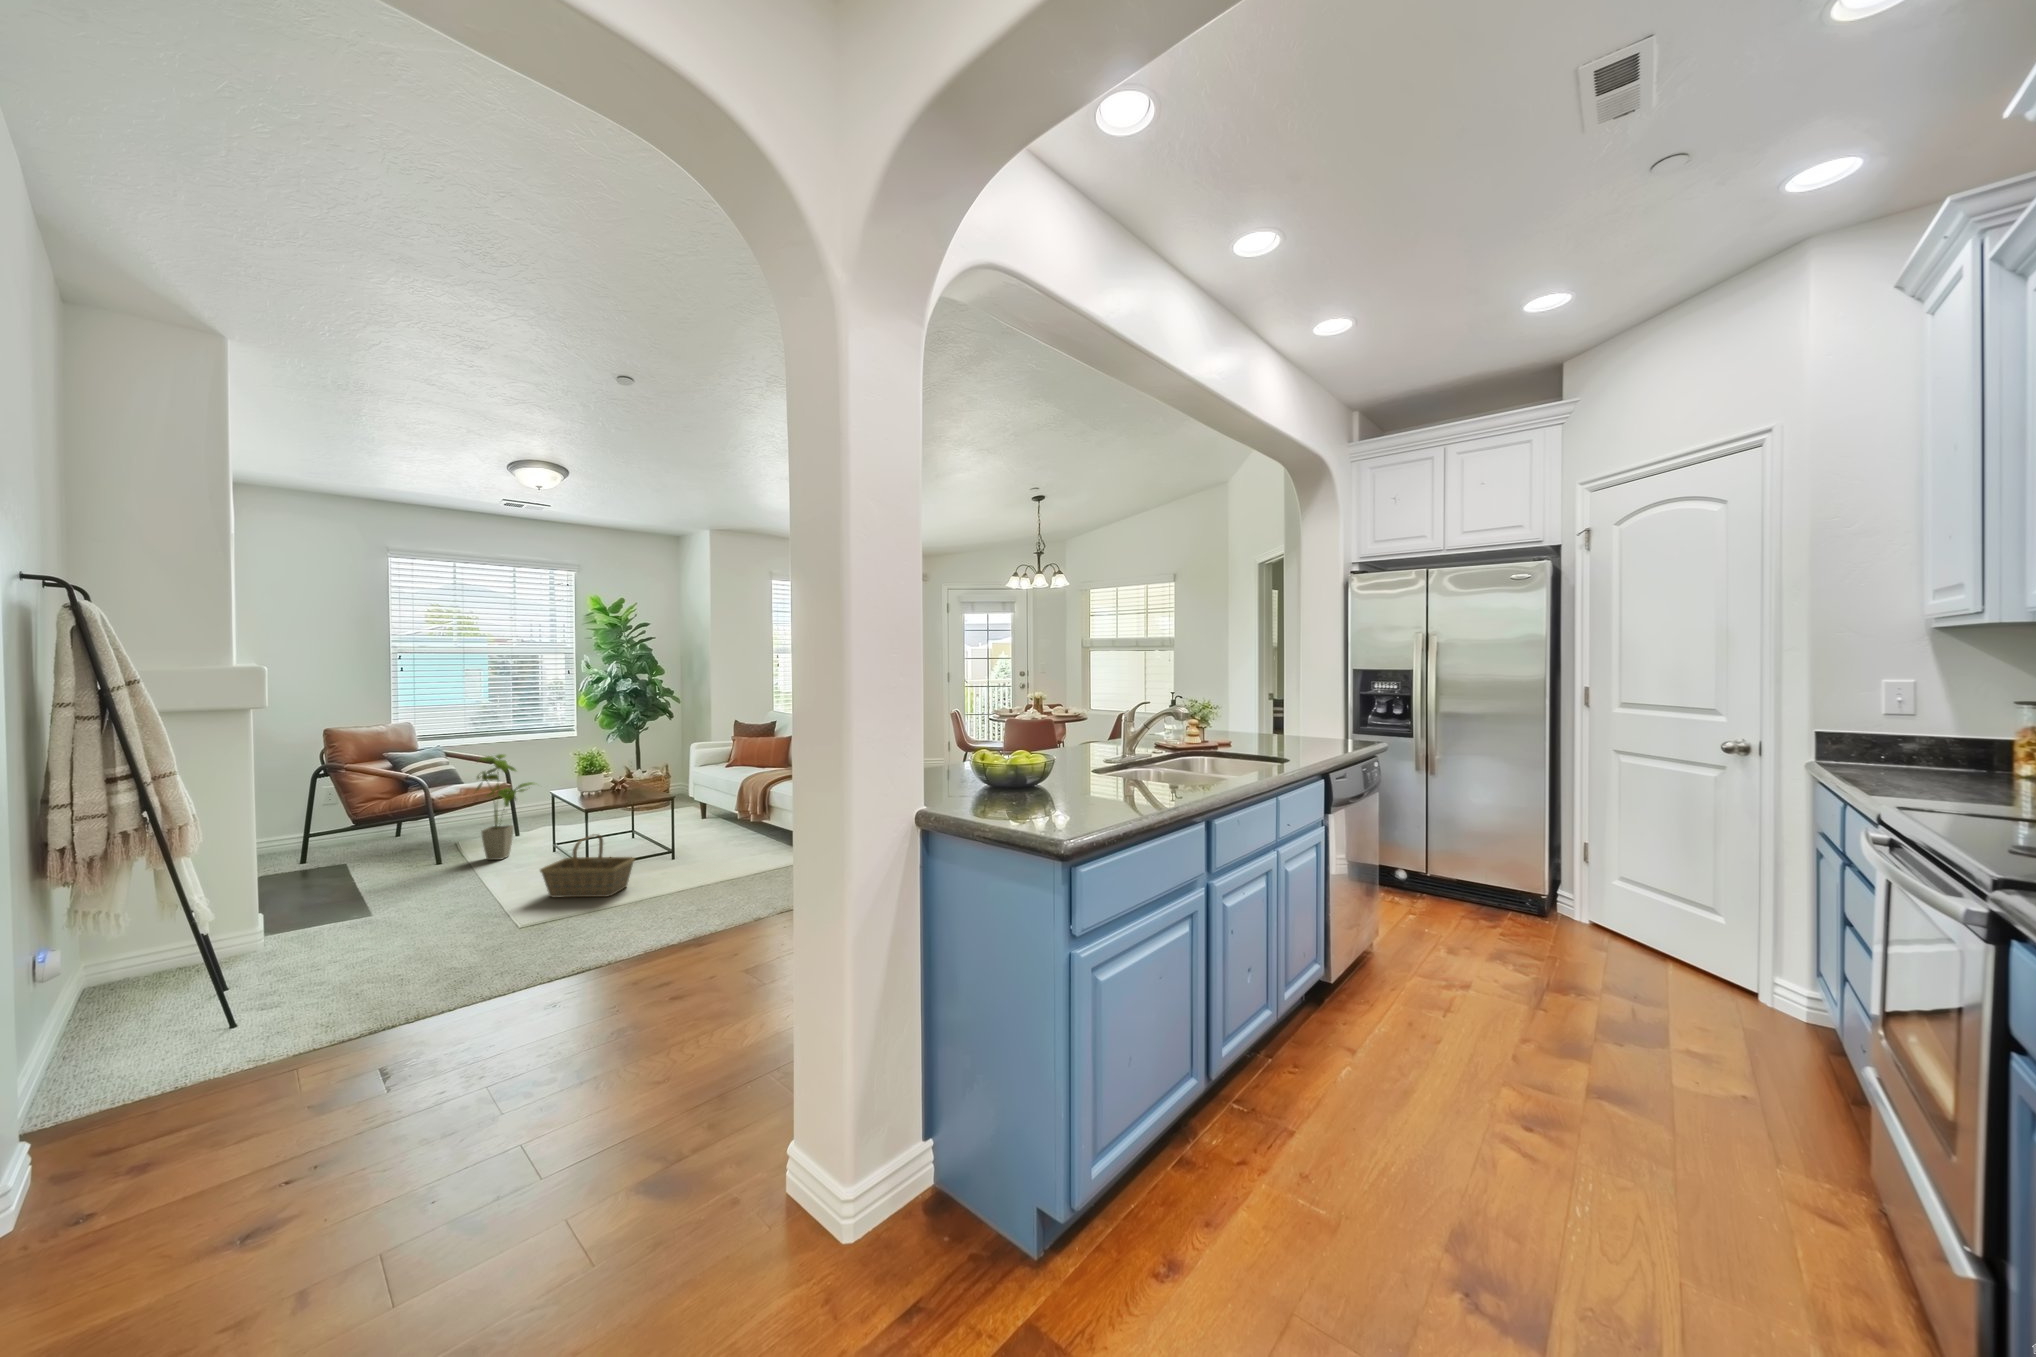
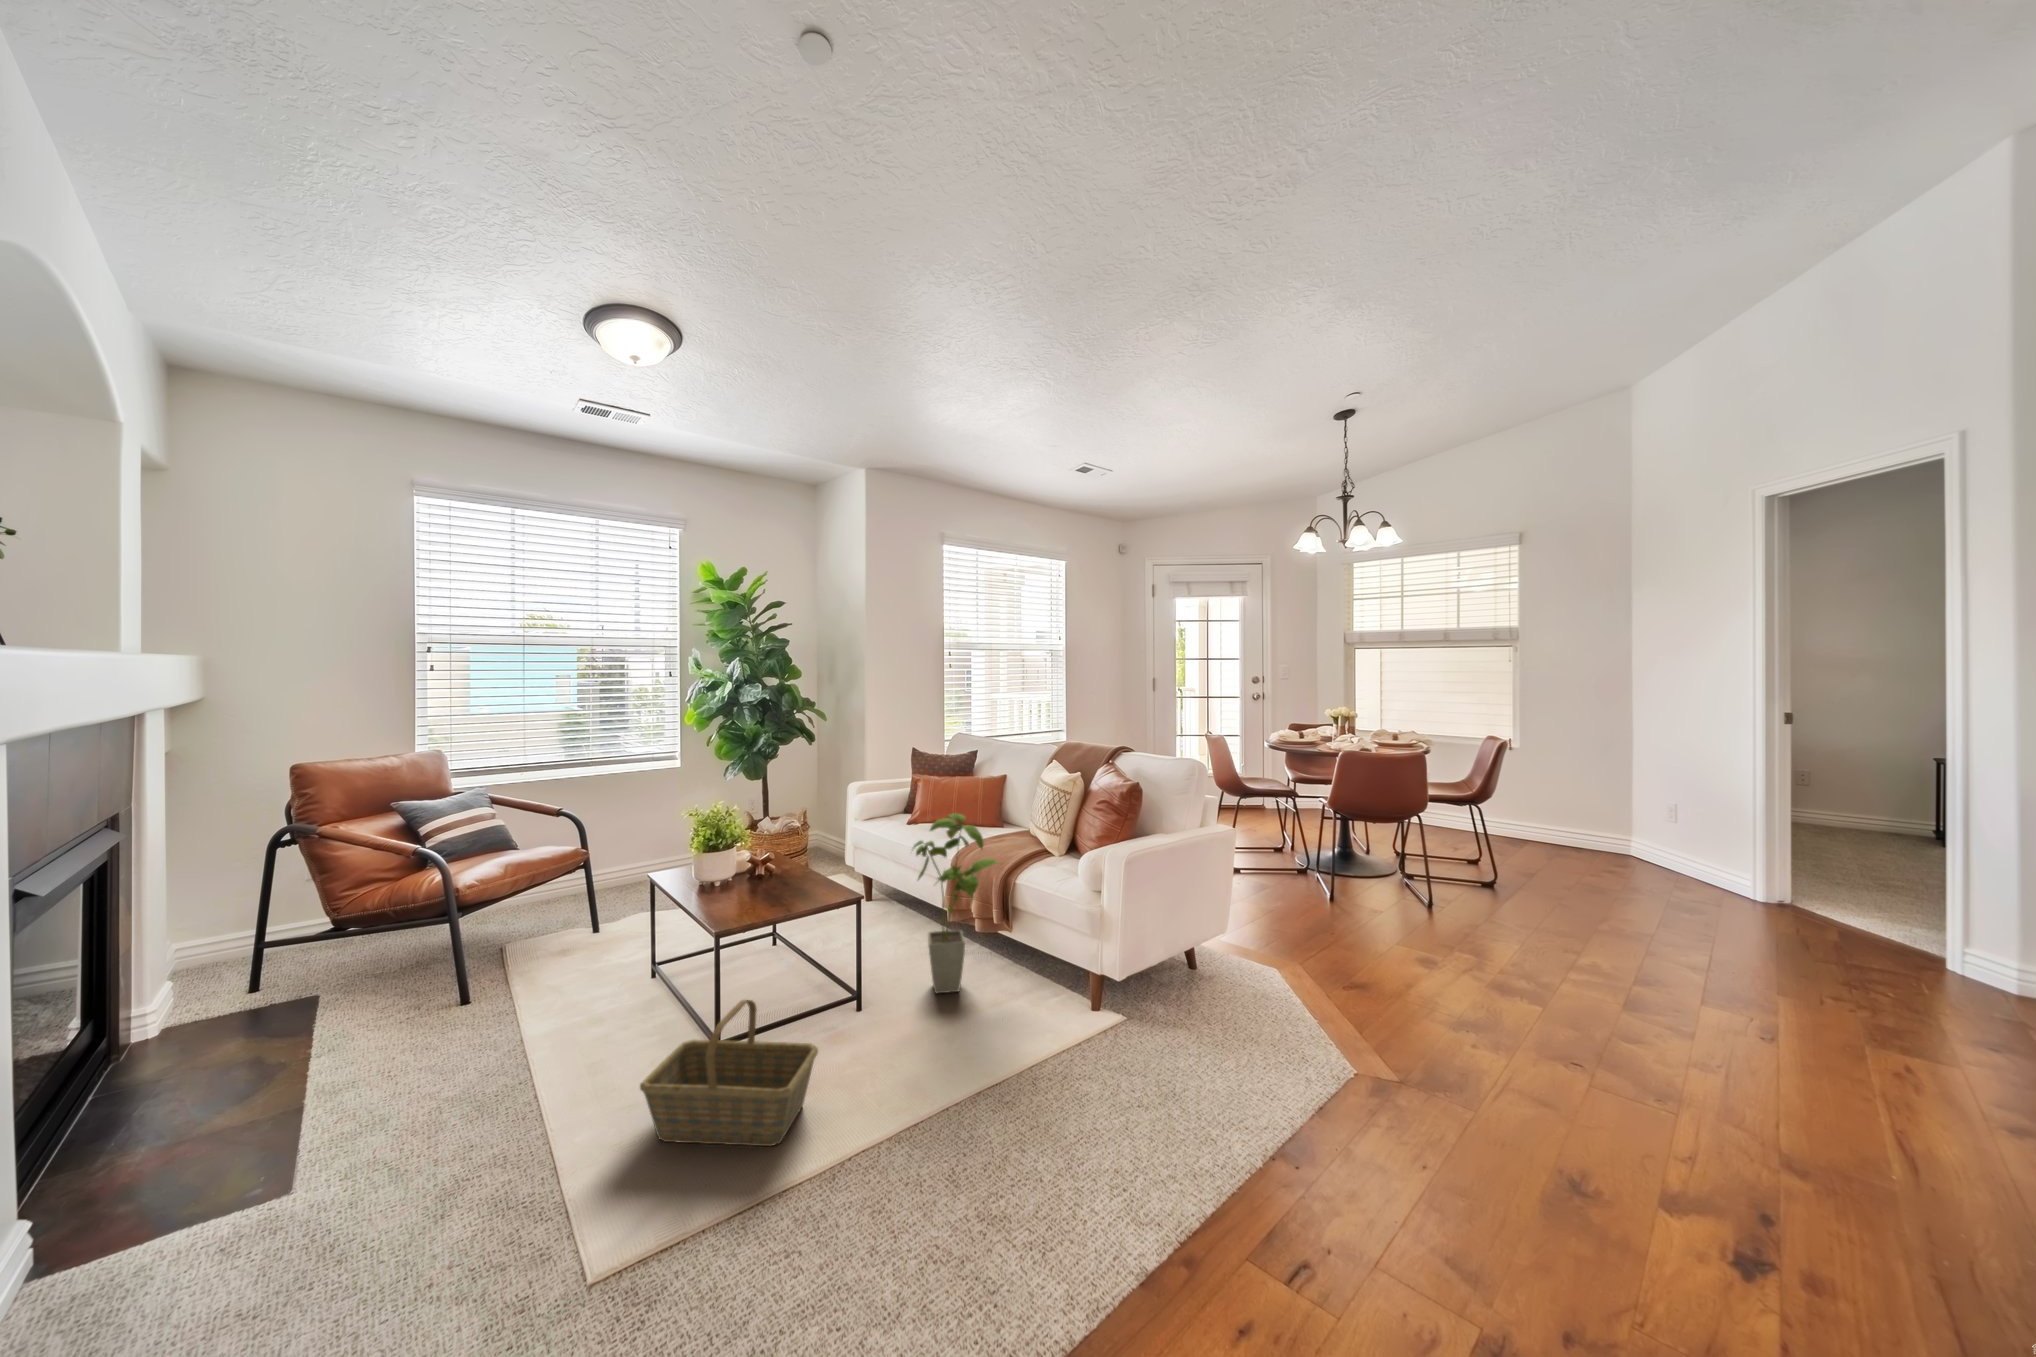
house plant: present [476,754,533,860] -> present [912,813,998,993]

